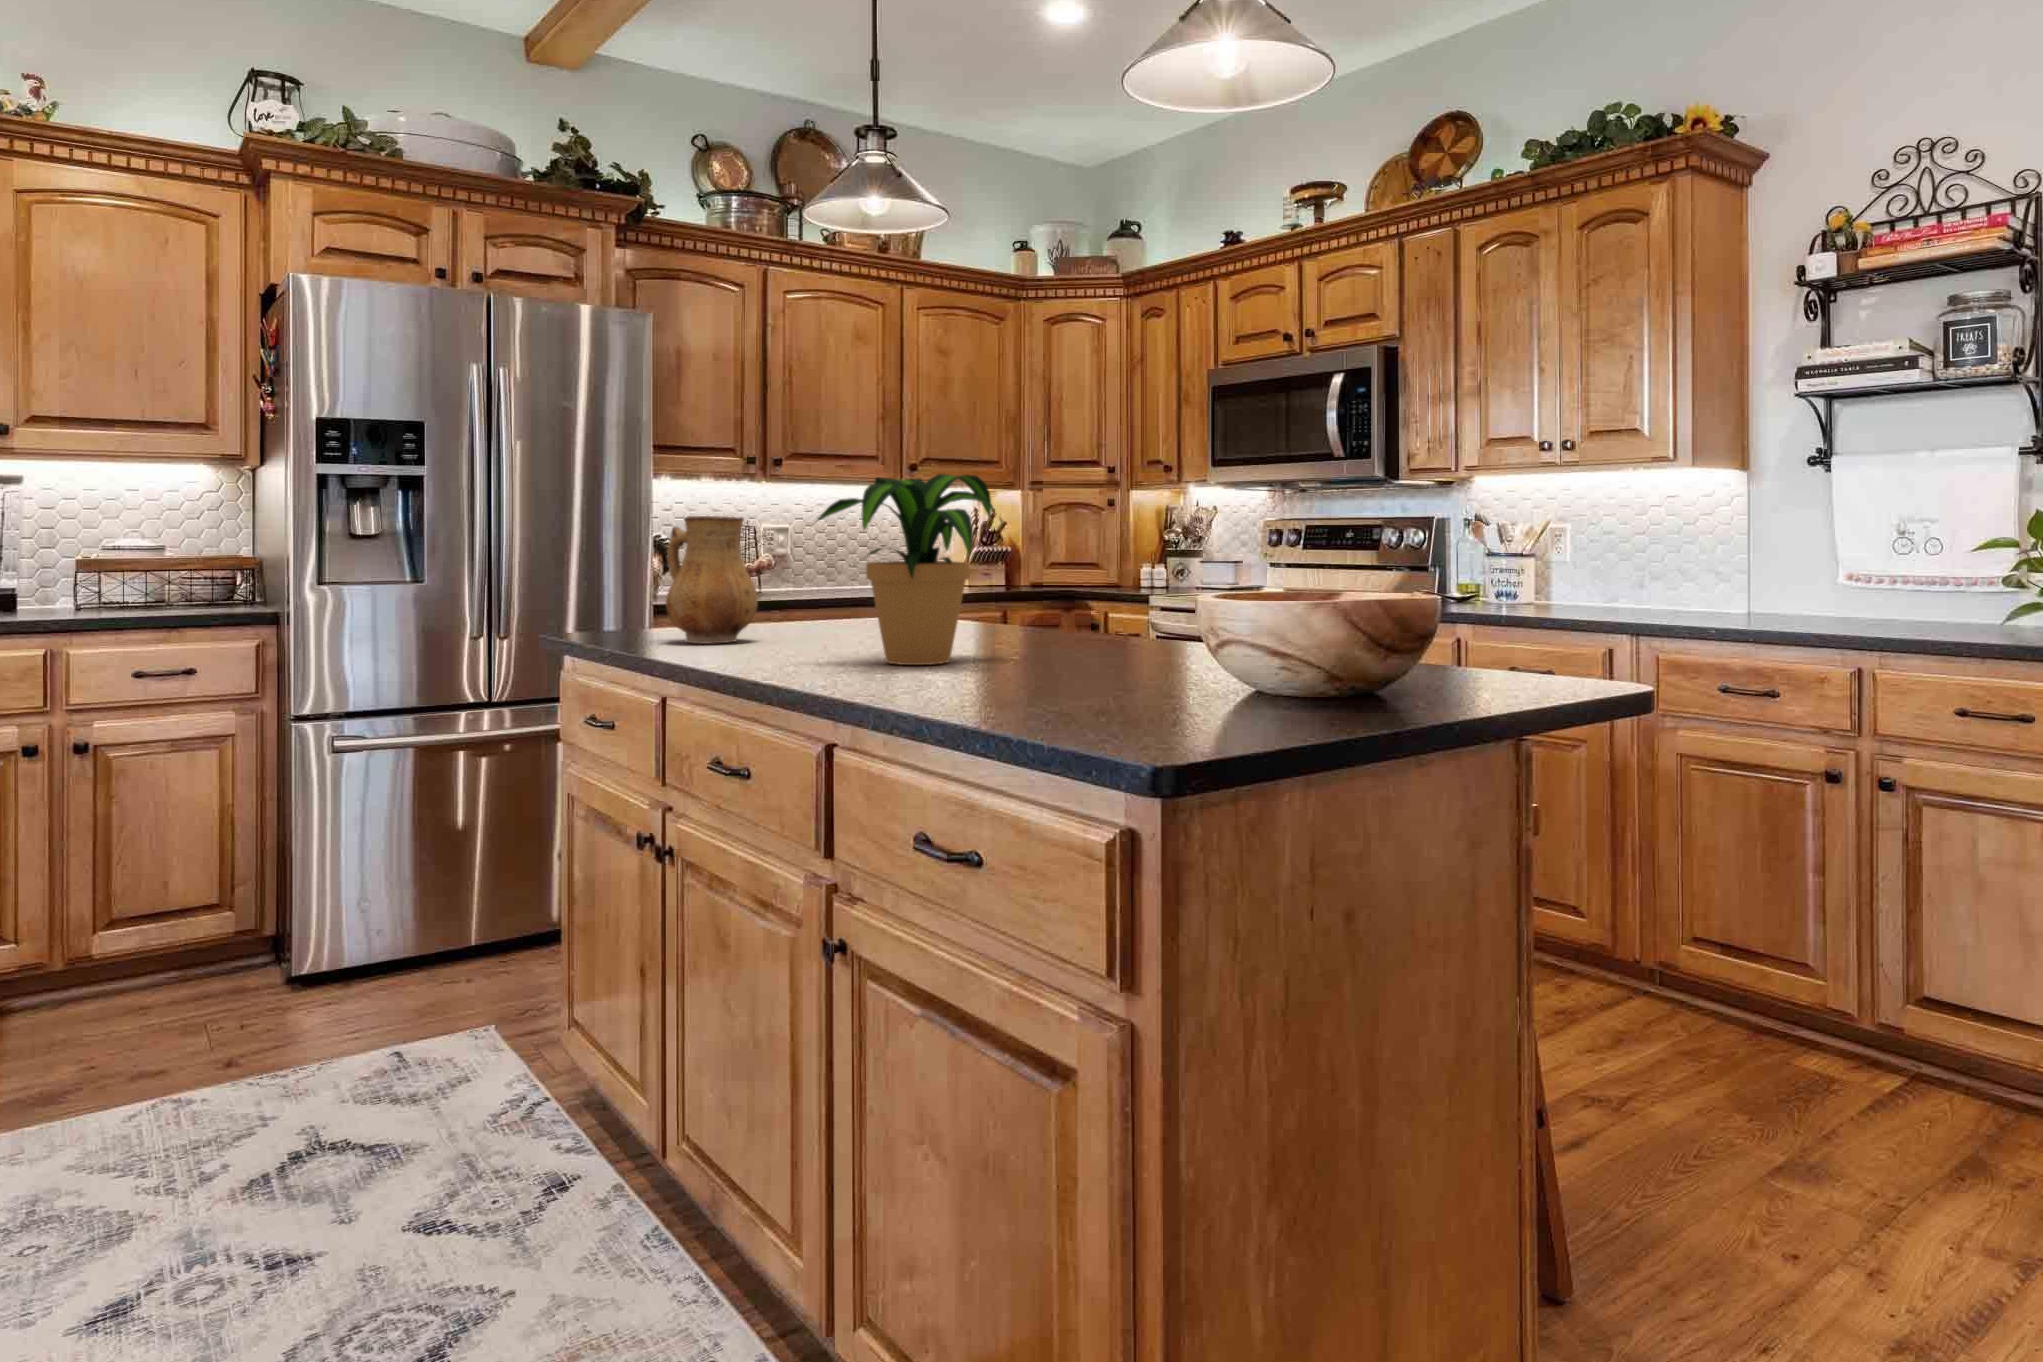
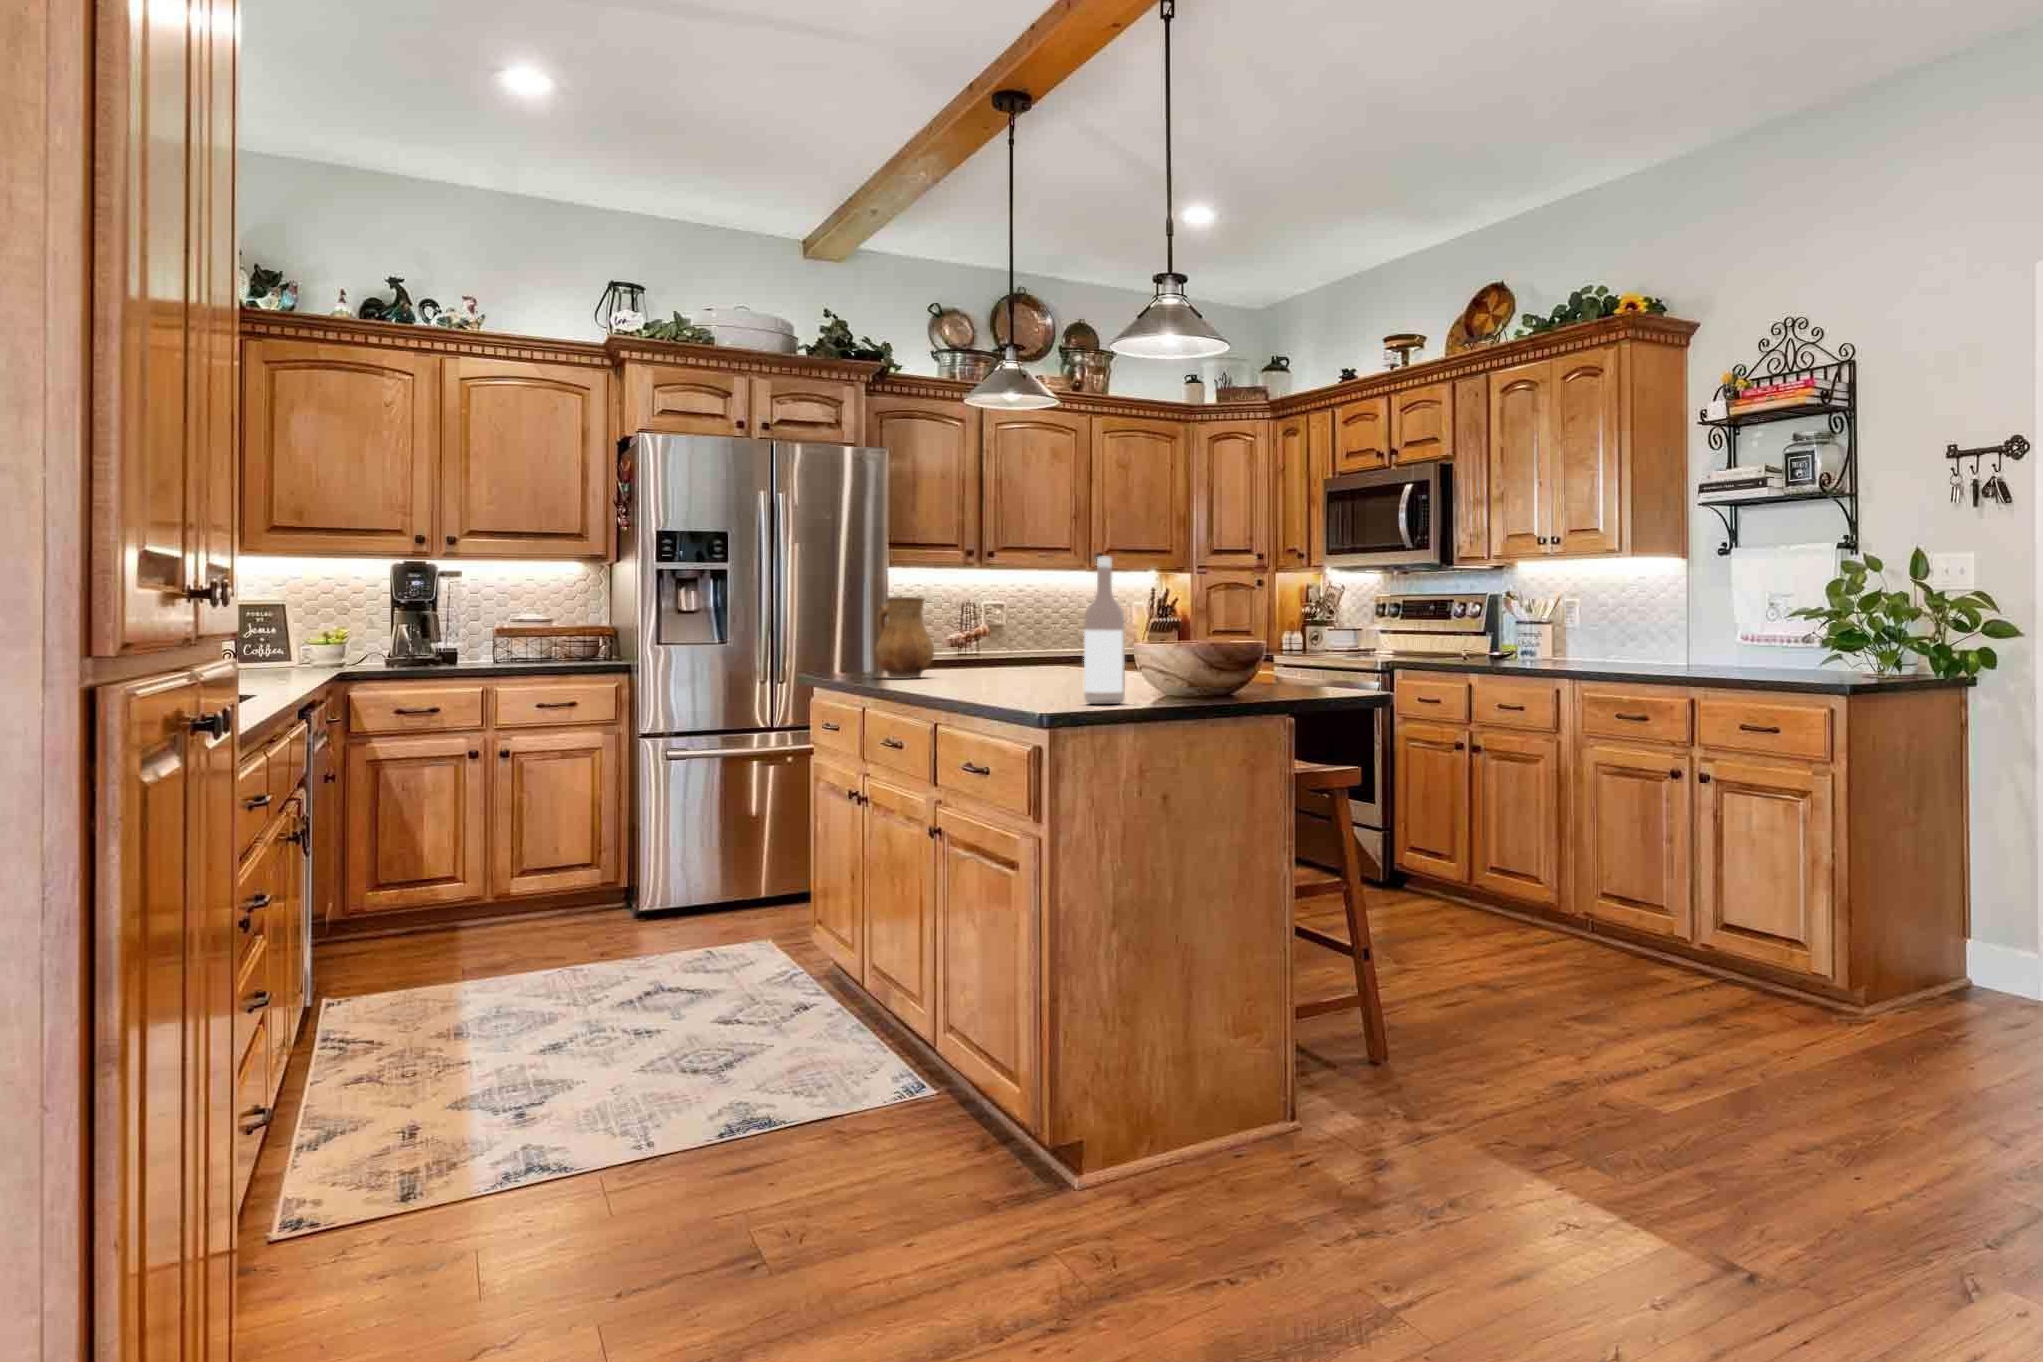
wine bottle: none [1195,438,1275,735] -> present [1084,557,1125,704]
potted plant: present [817,474,1005,665] -> none [944,571,1065,686]

